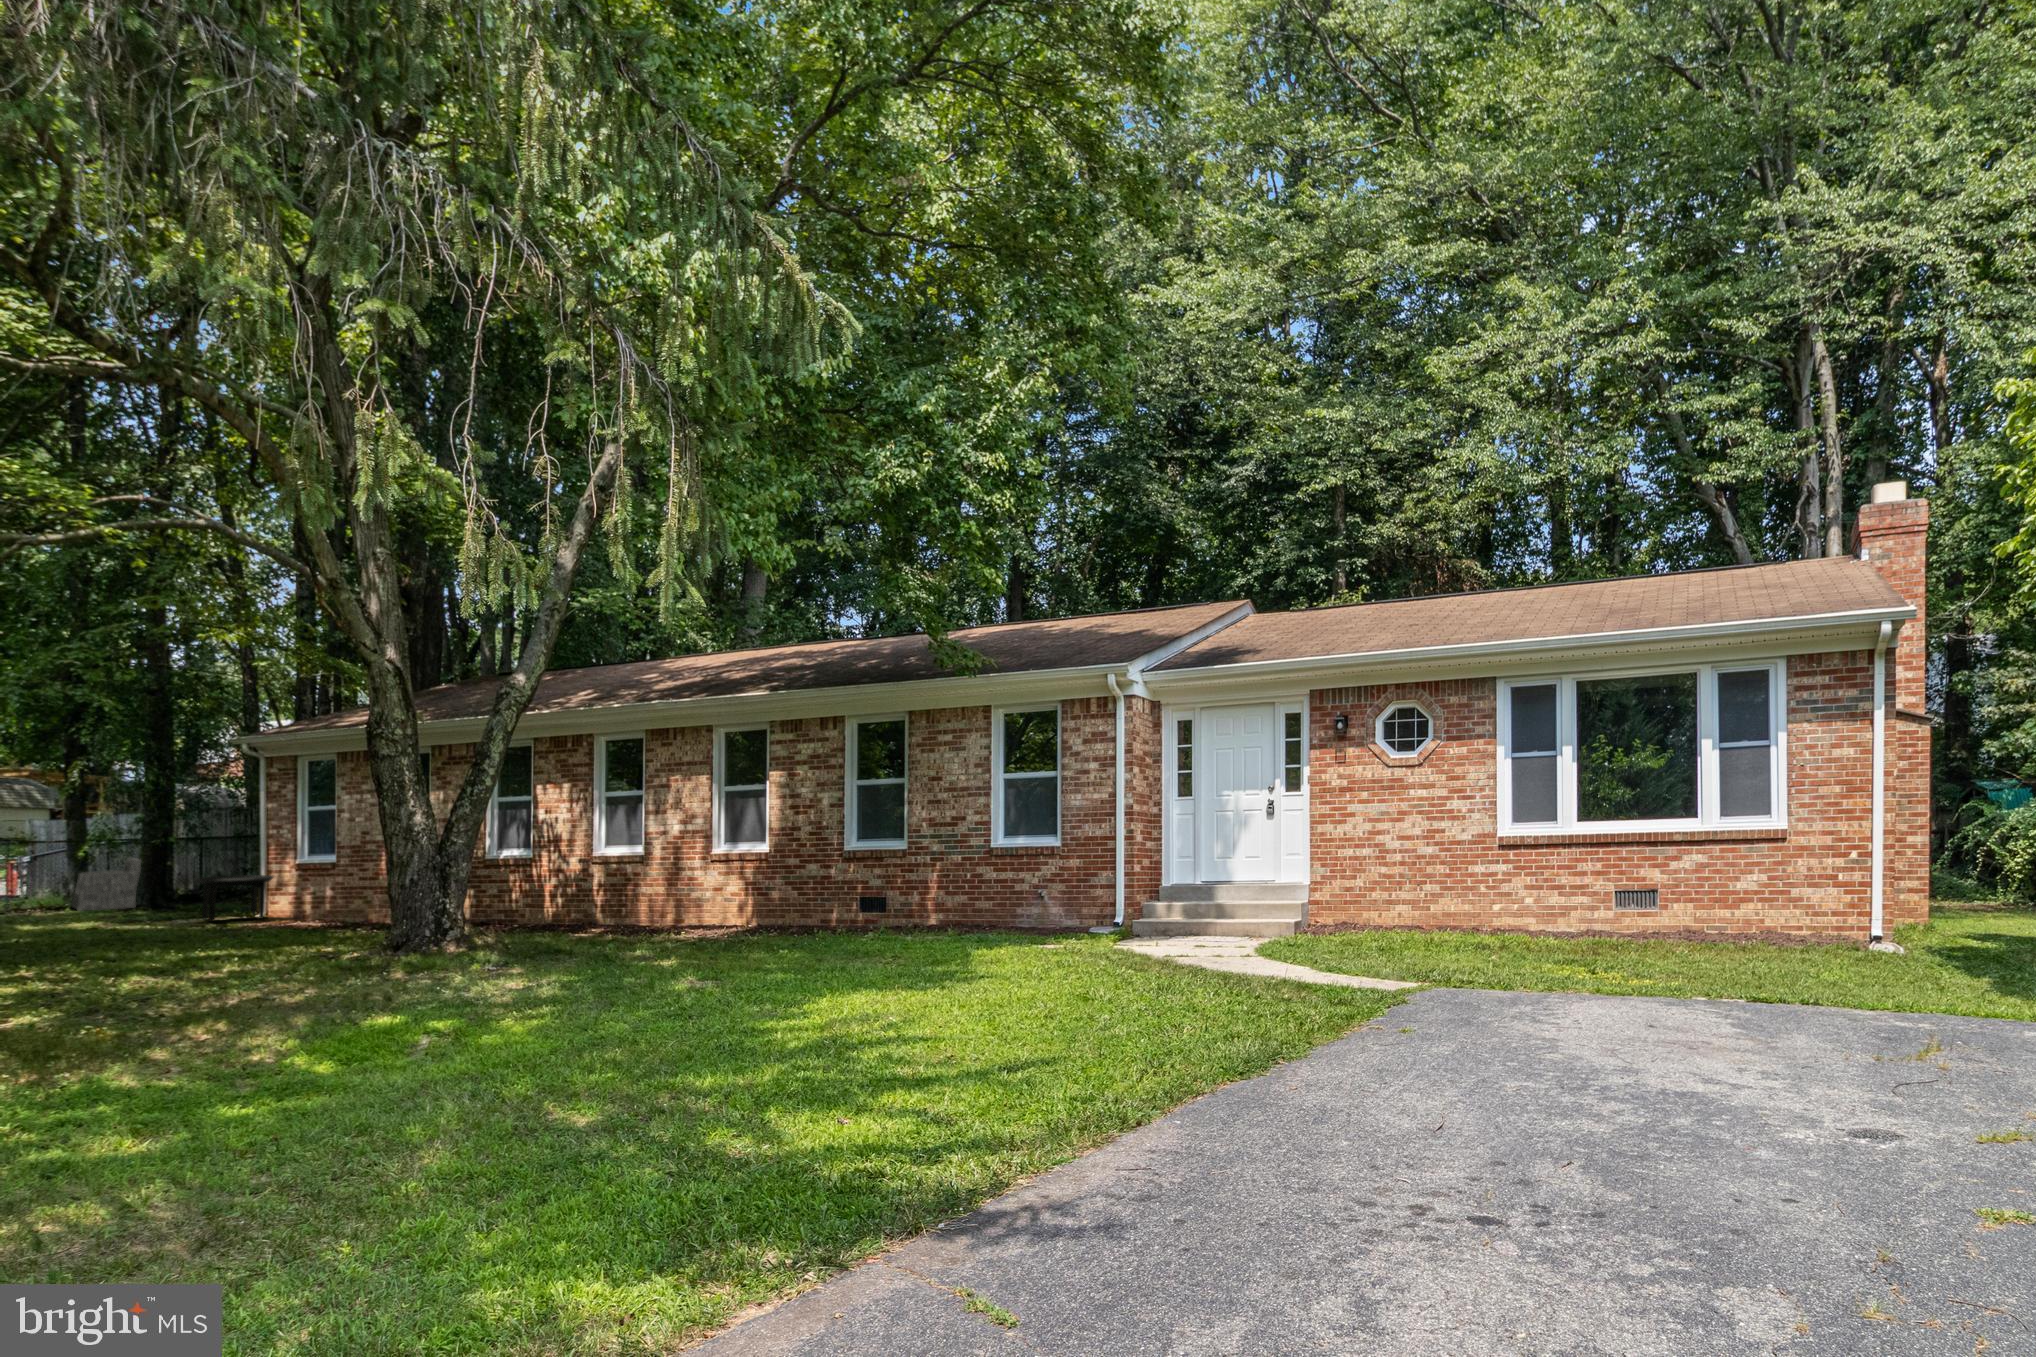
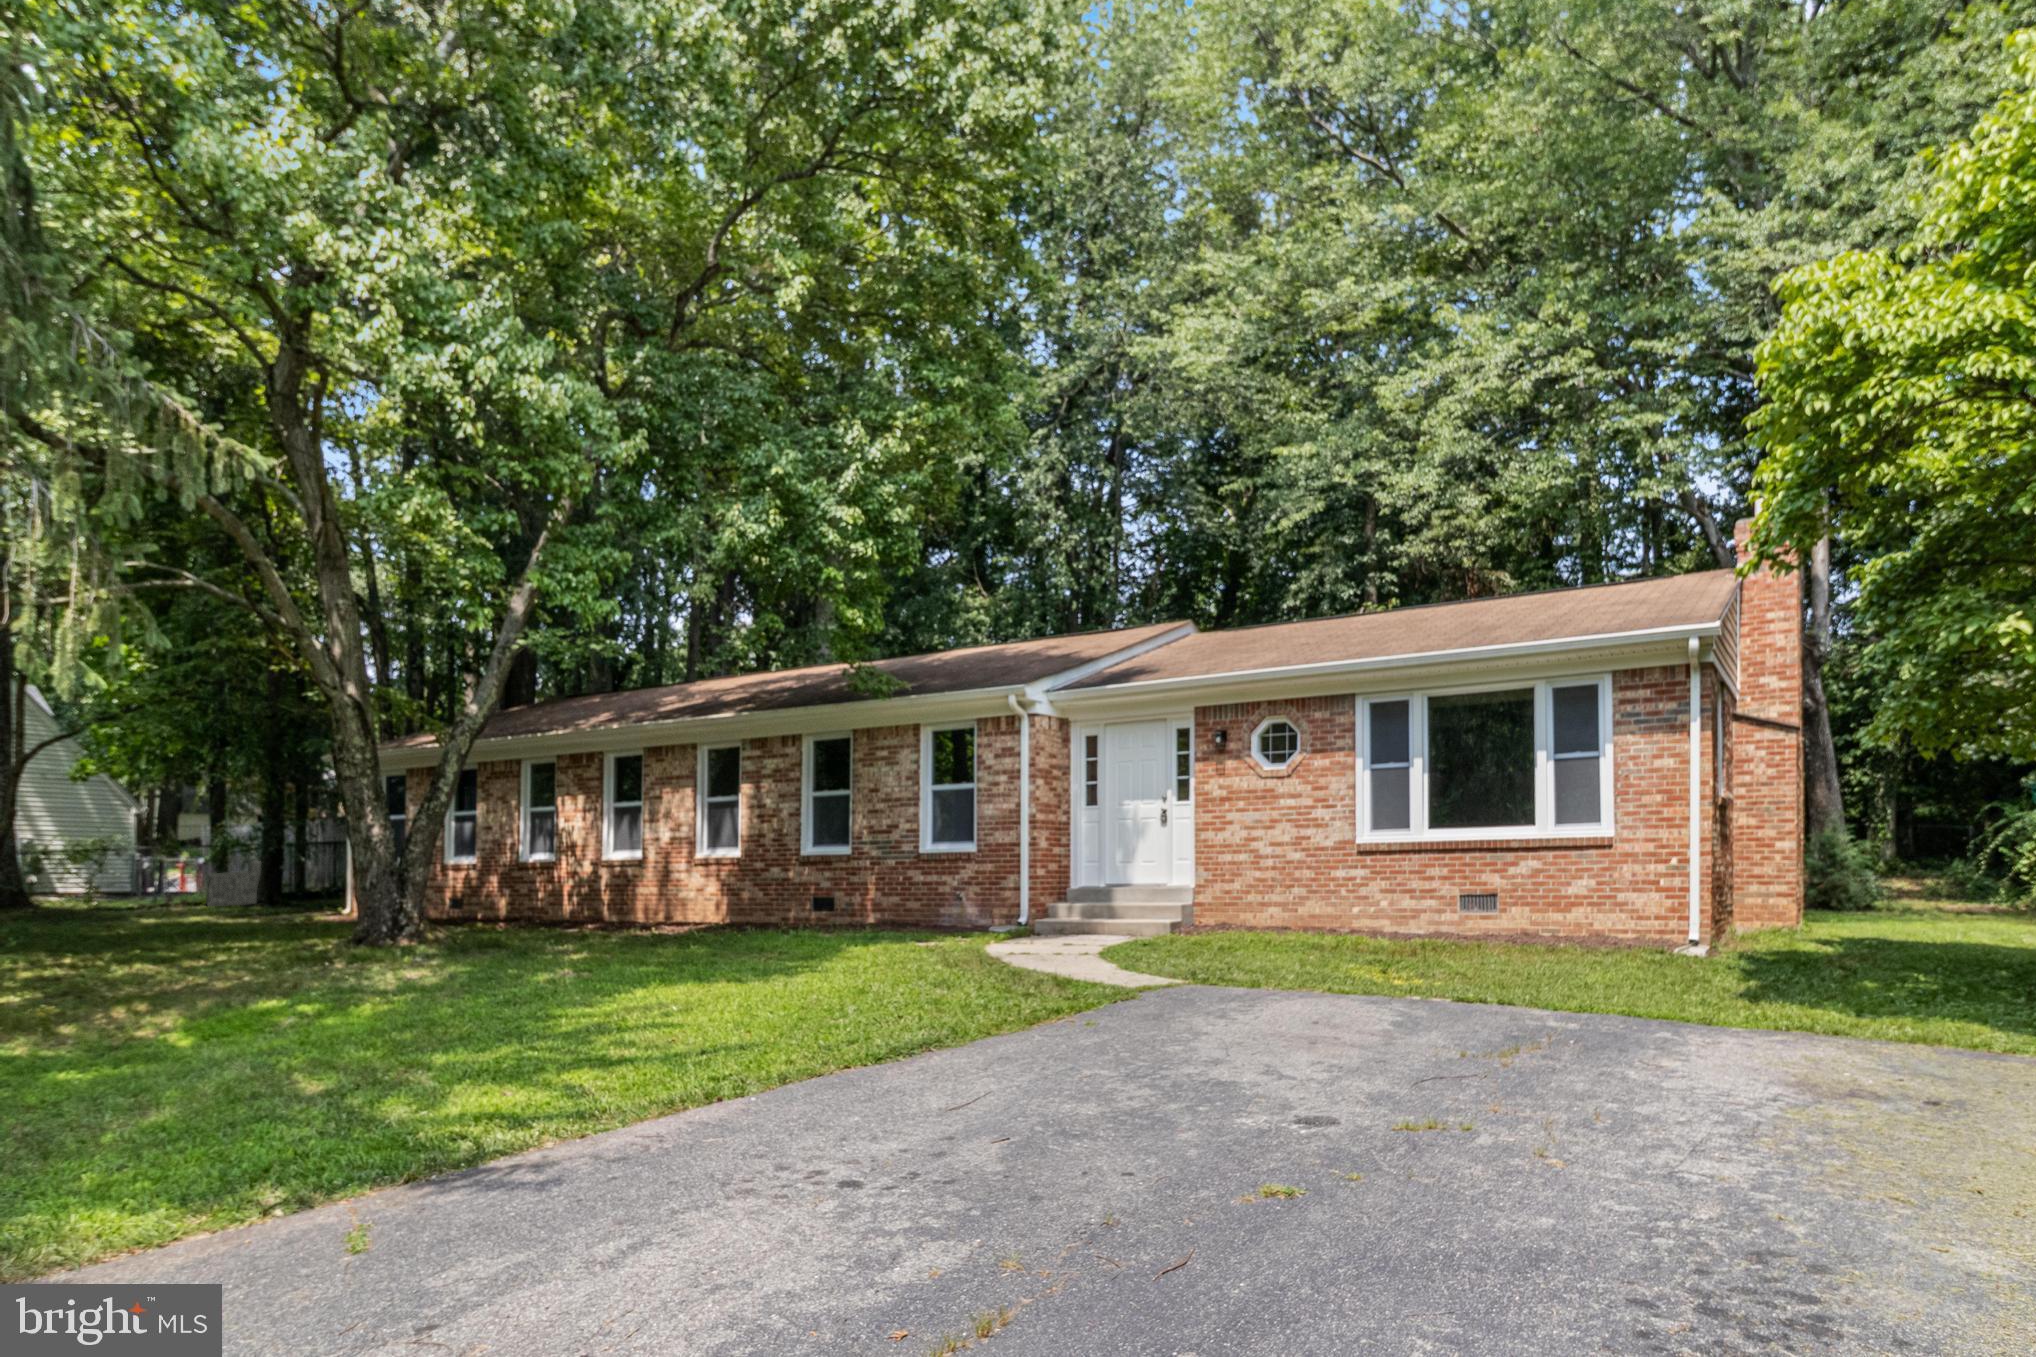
round table: present [195,875,274,922] -> none [285,876,355,918]

